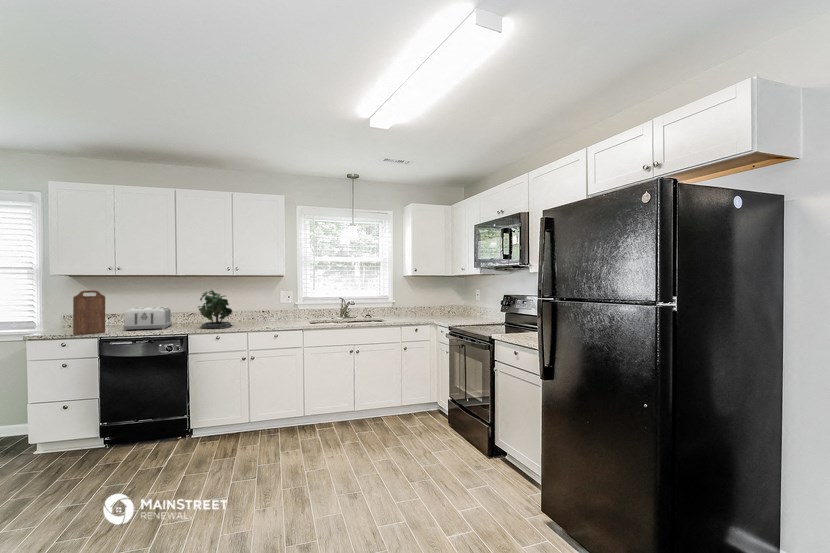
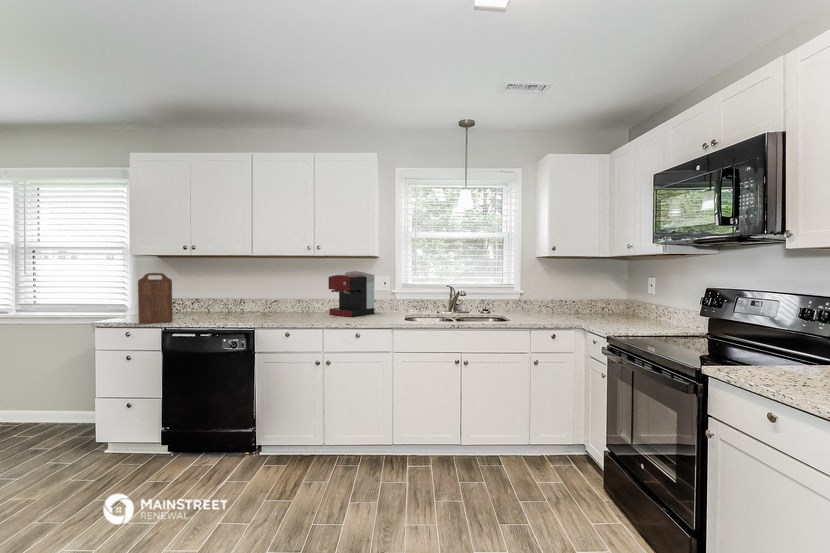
coffee maker: none [244,287,282,323] -> present [328,271,374,317]
potted plant: present [198,290,232,329] -> none [269,272,312,323]
toaster: present [123,307,172,331] -> none [193,293,251,320]

